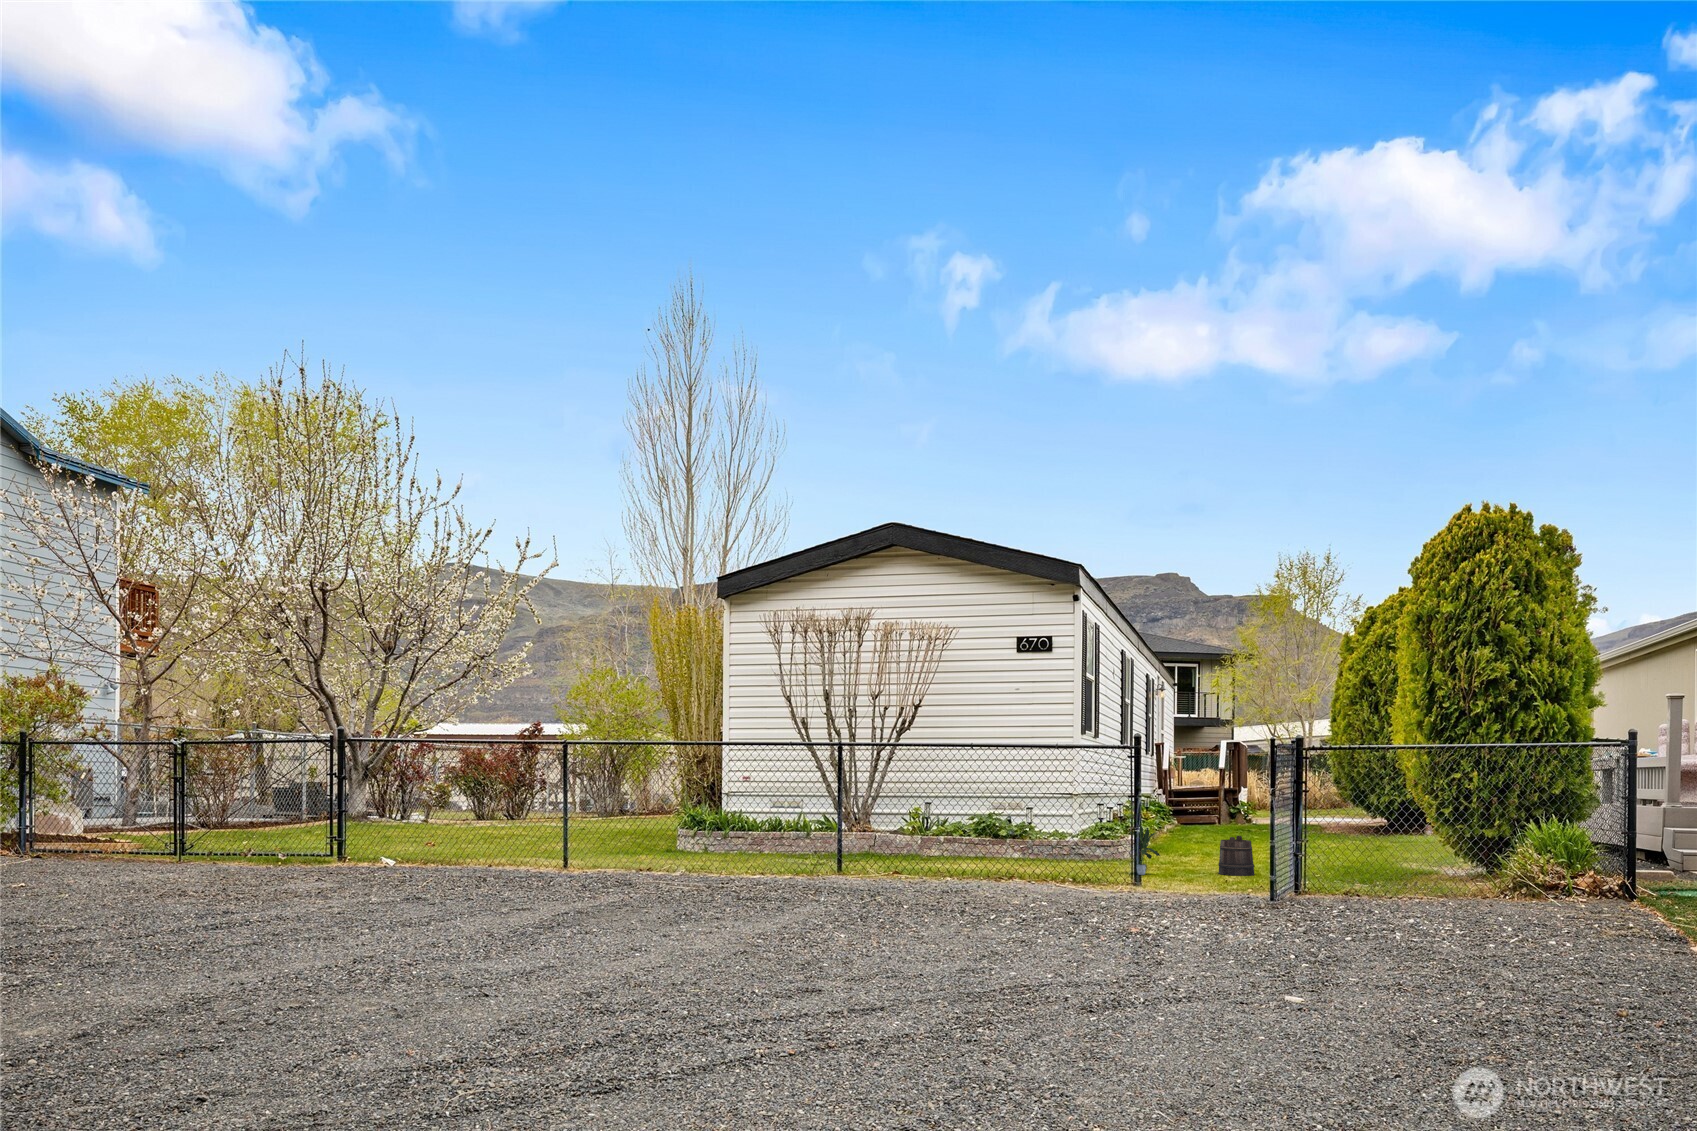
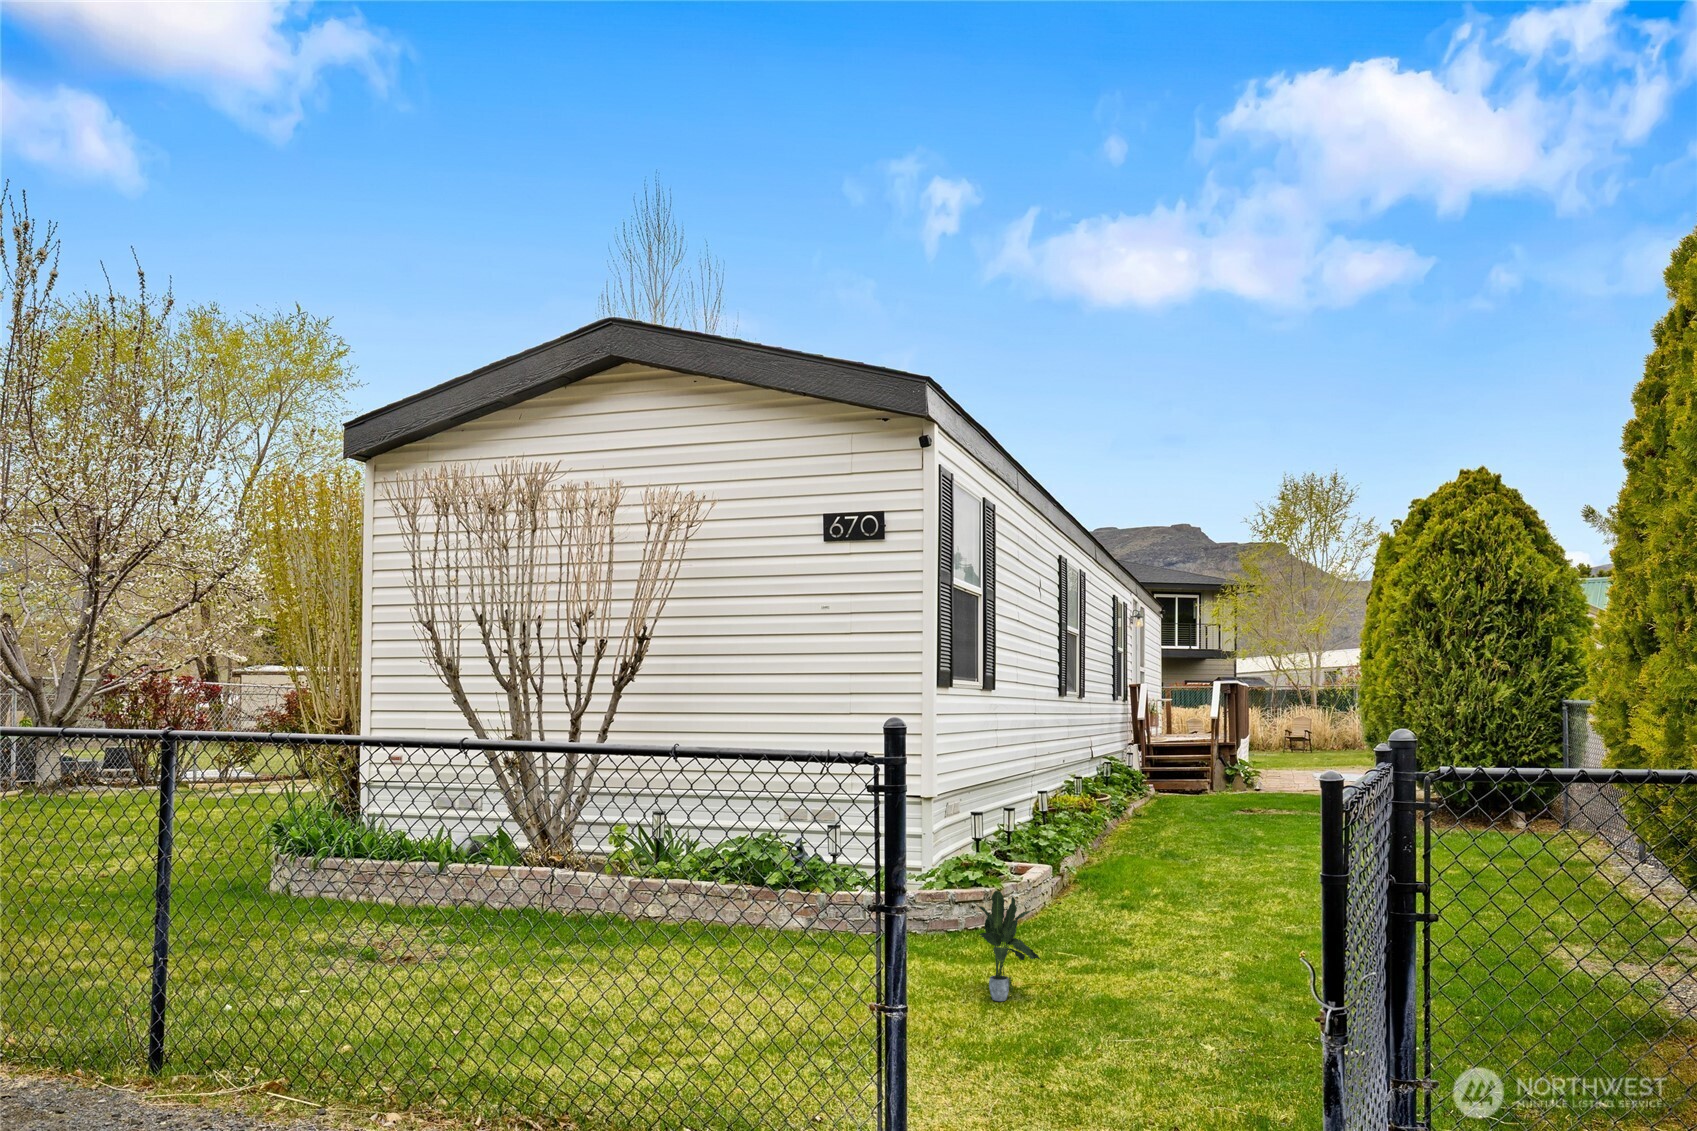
bucket: present [1219,836,1255,876] -> none [1171,908,1248,1005]

